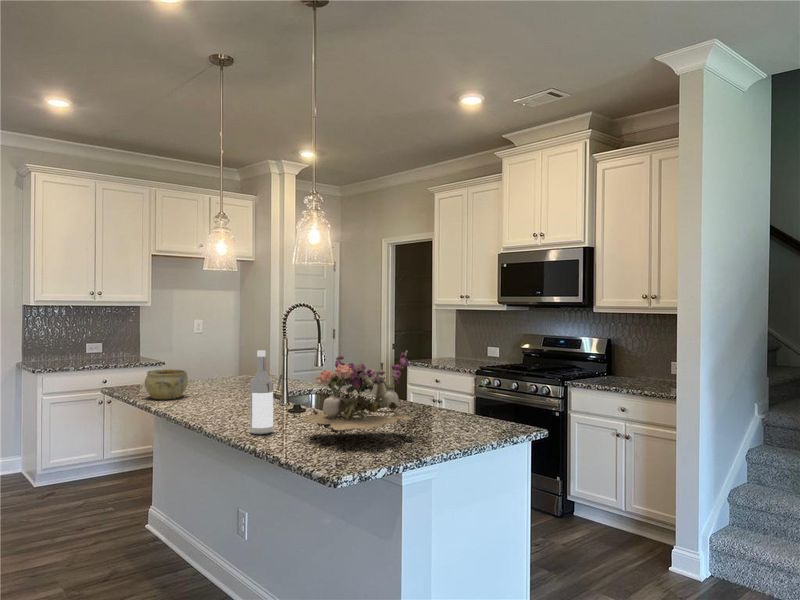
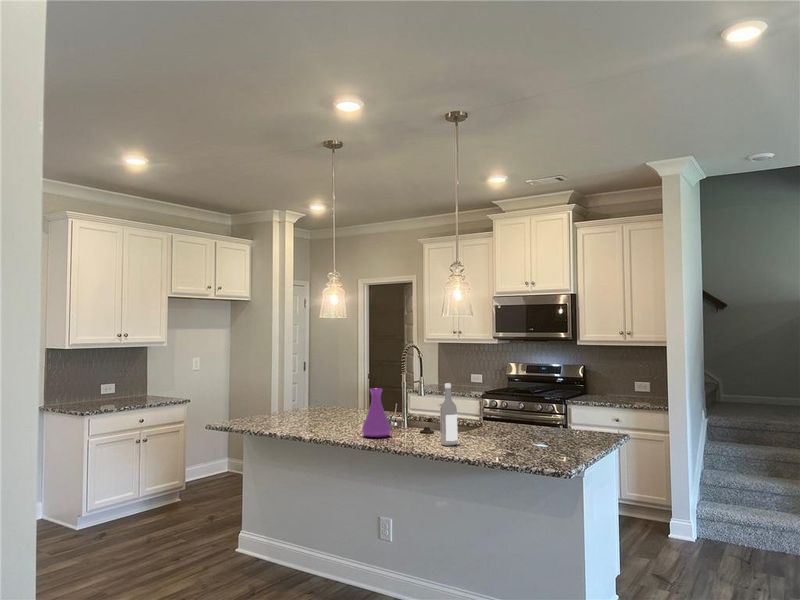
flower arrangement: present [302,351,412,436] -> none [481,379,560,444]
vase: none [192,354,230,416] -> present [362,388,391,438]
ceramic bowl: present [145,369,188,399] -> none [283,403,318,429]

